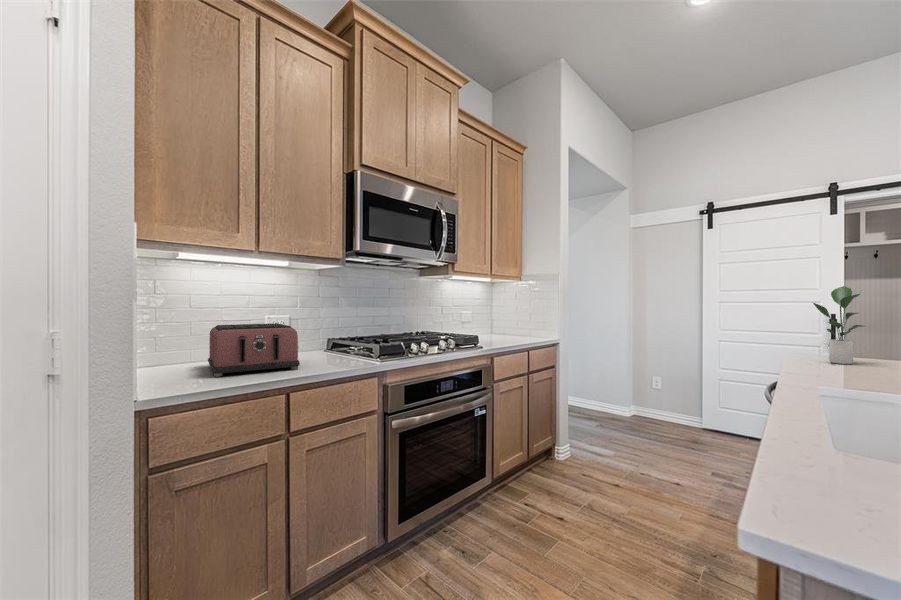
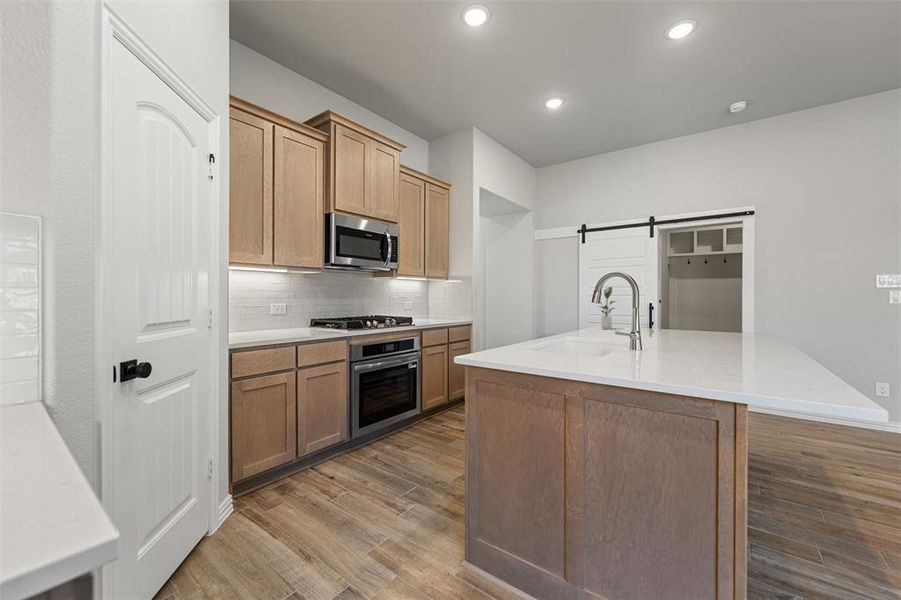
toaster: present [208,323,300,377] -> none [243,308,301,337]

